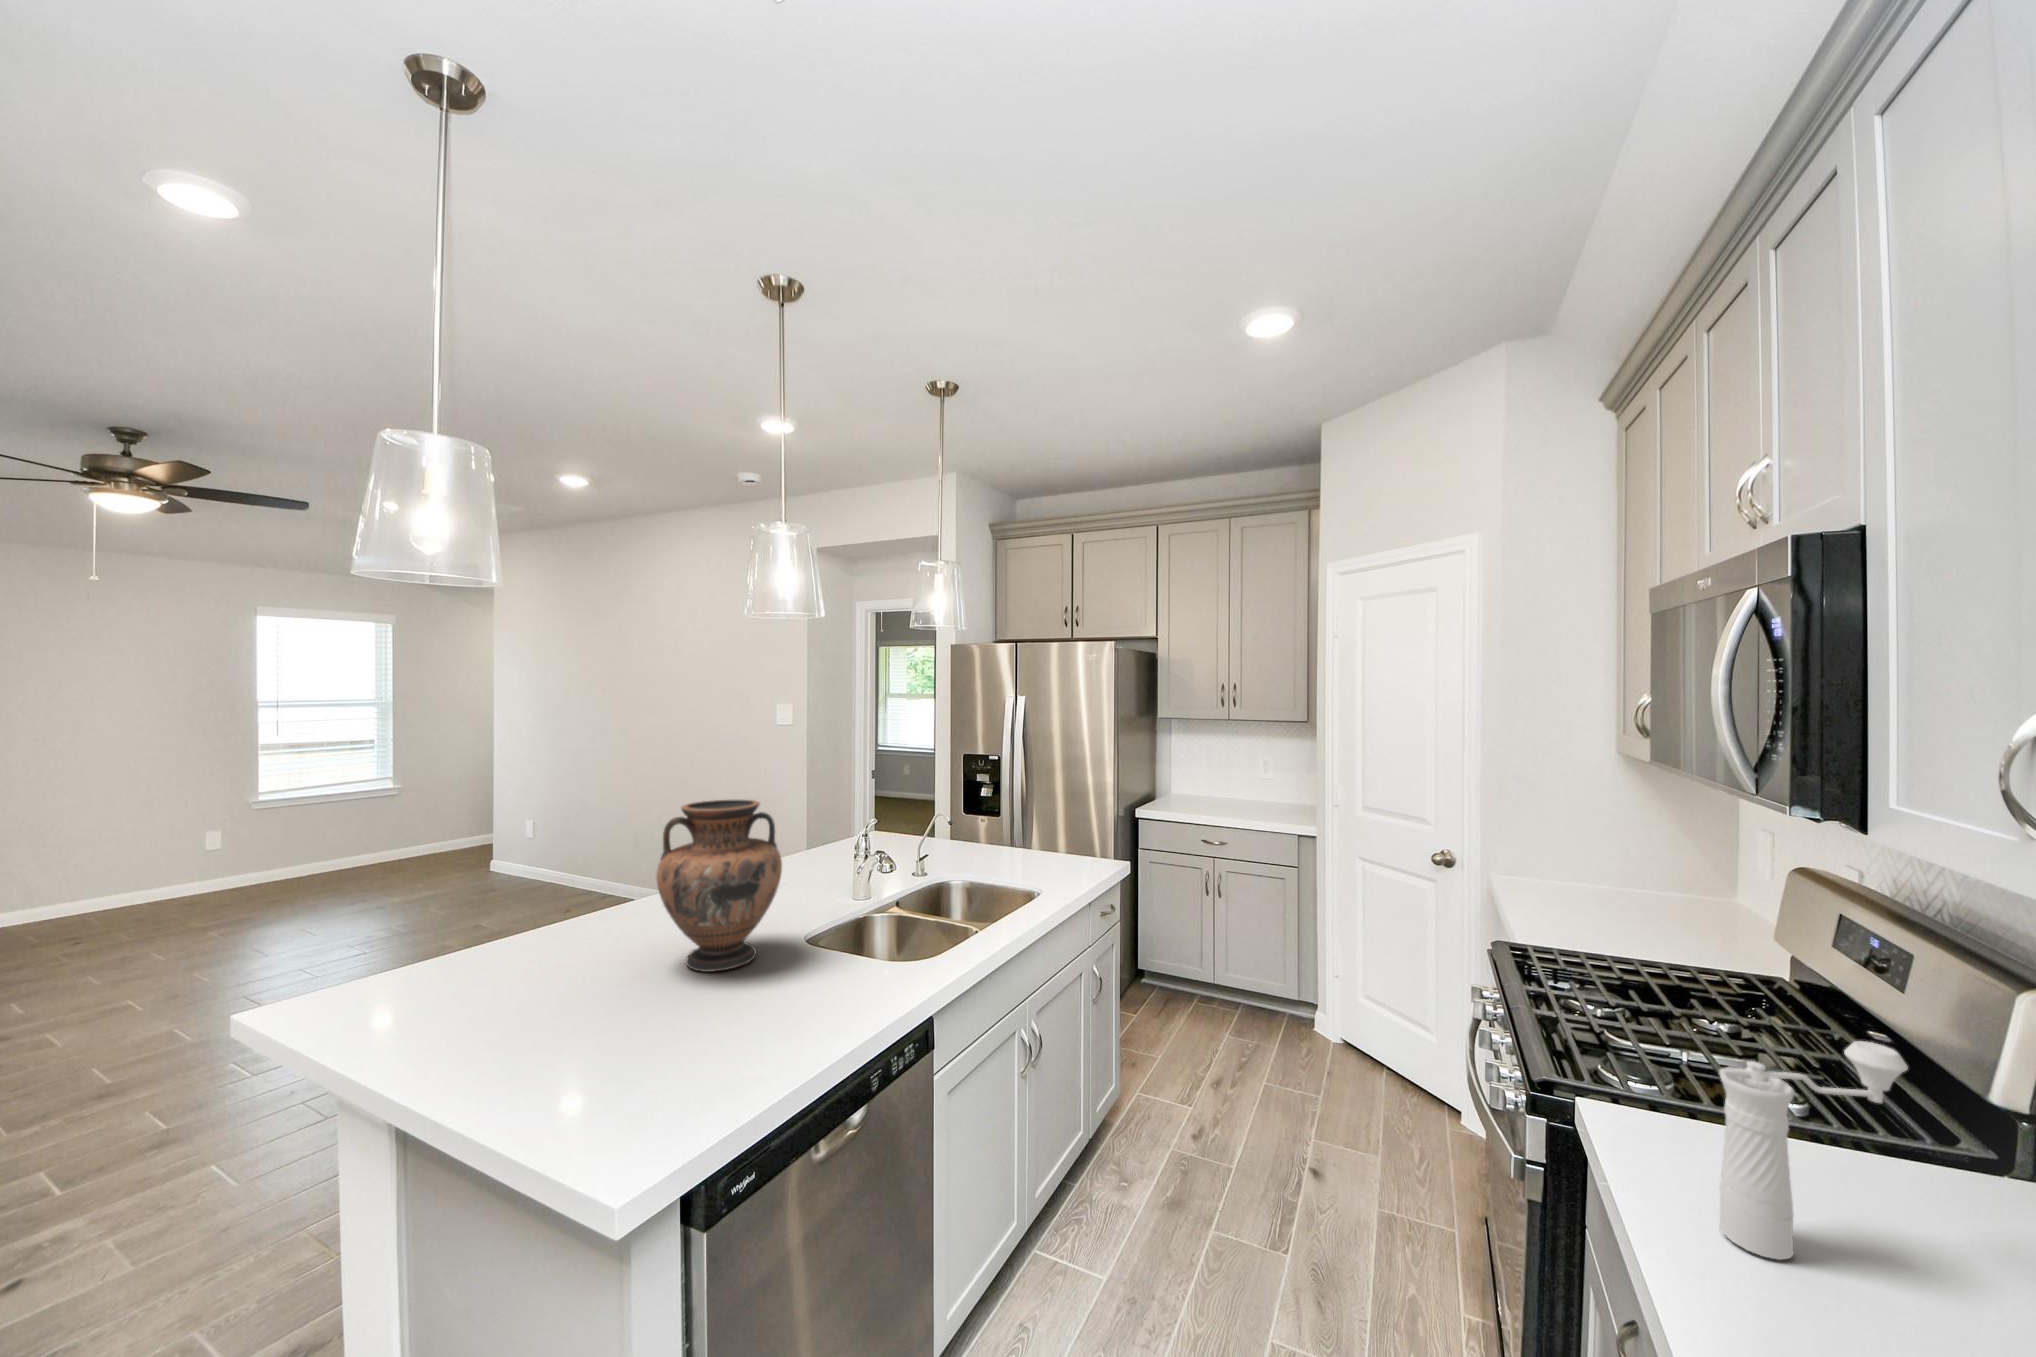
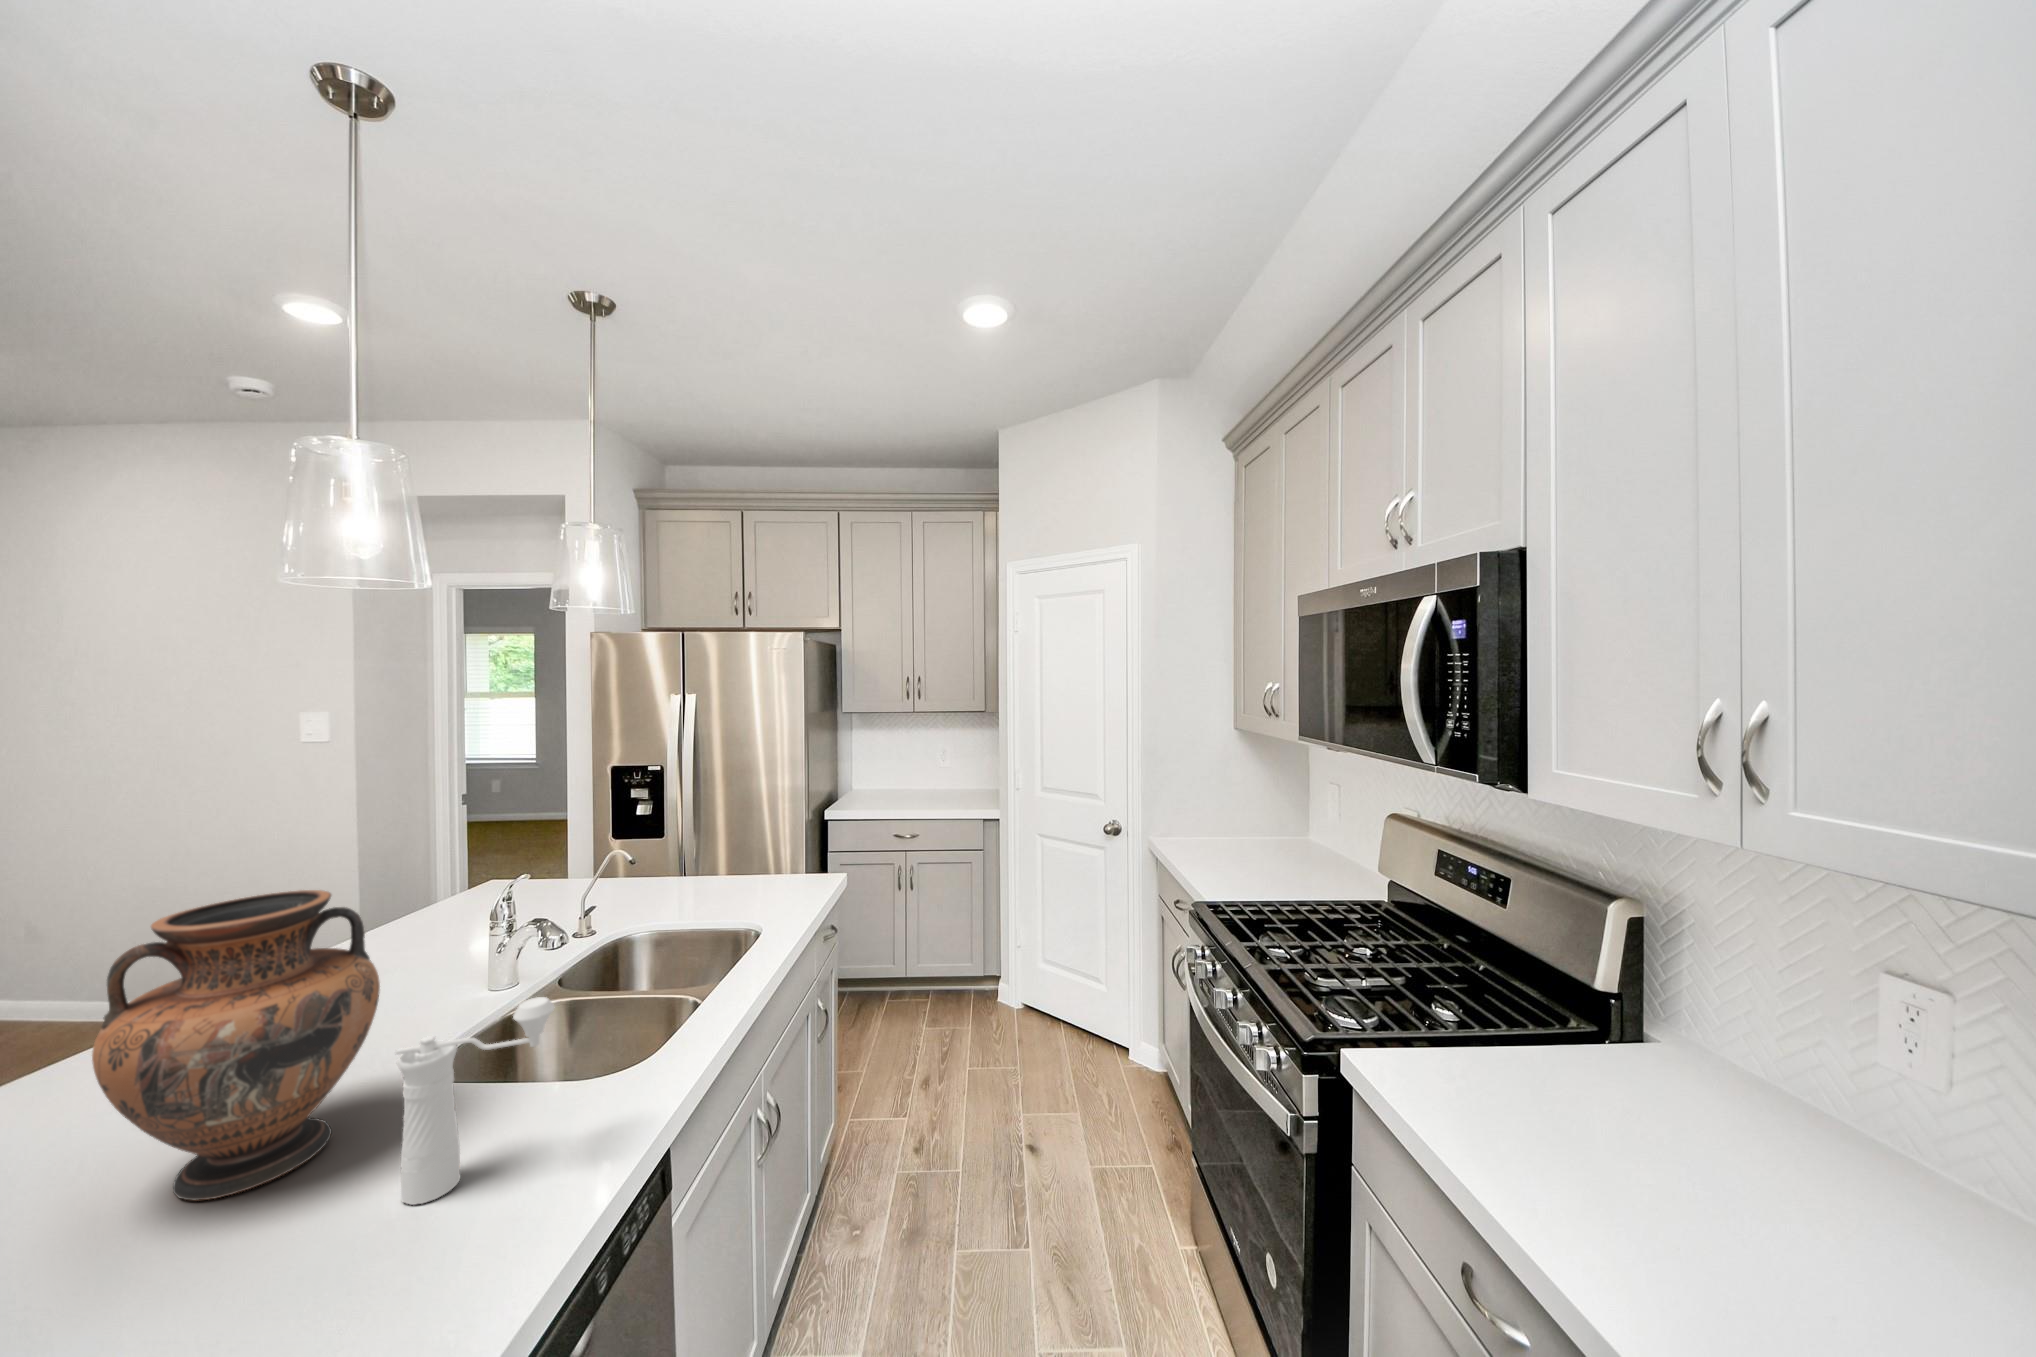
pepper mill: present [1719,1041,1908,1260] -> present [396,997,554,1205]

